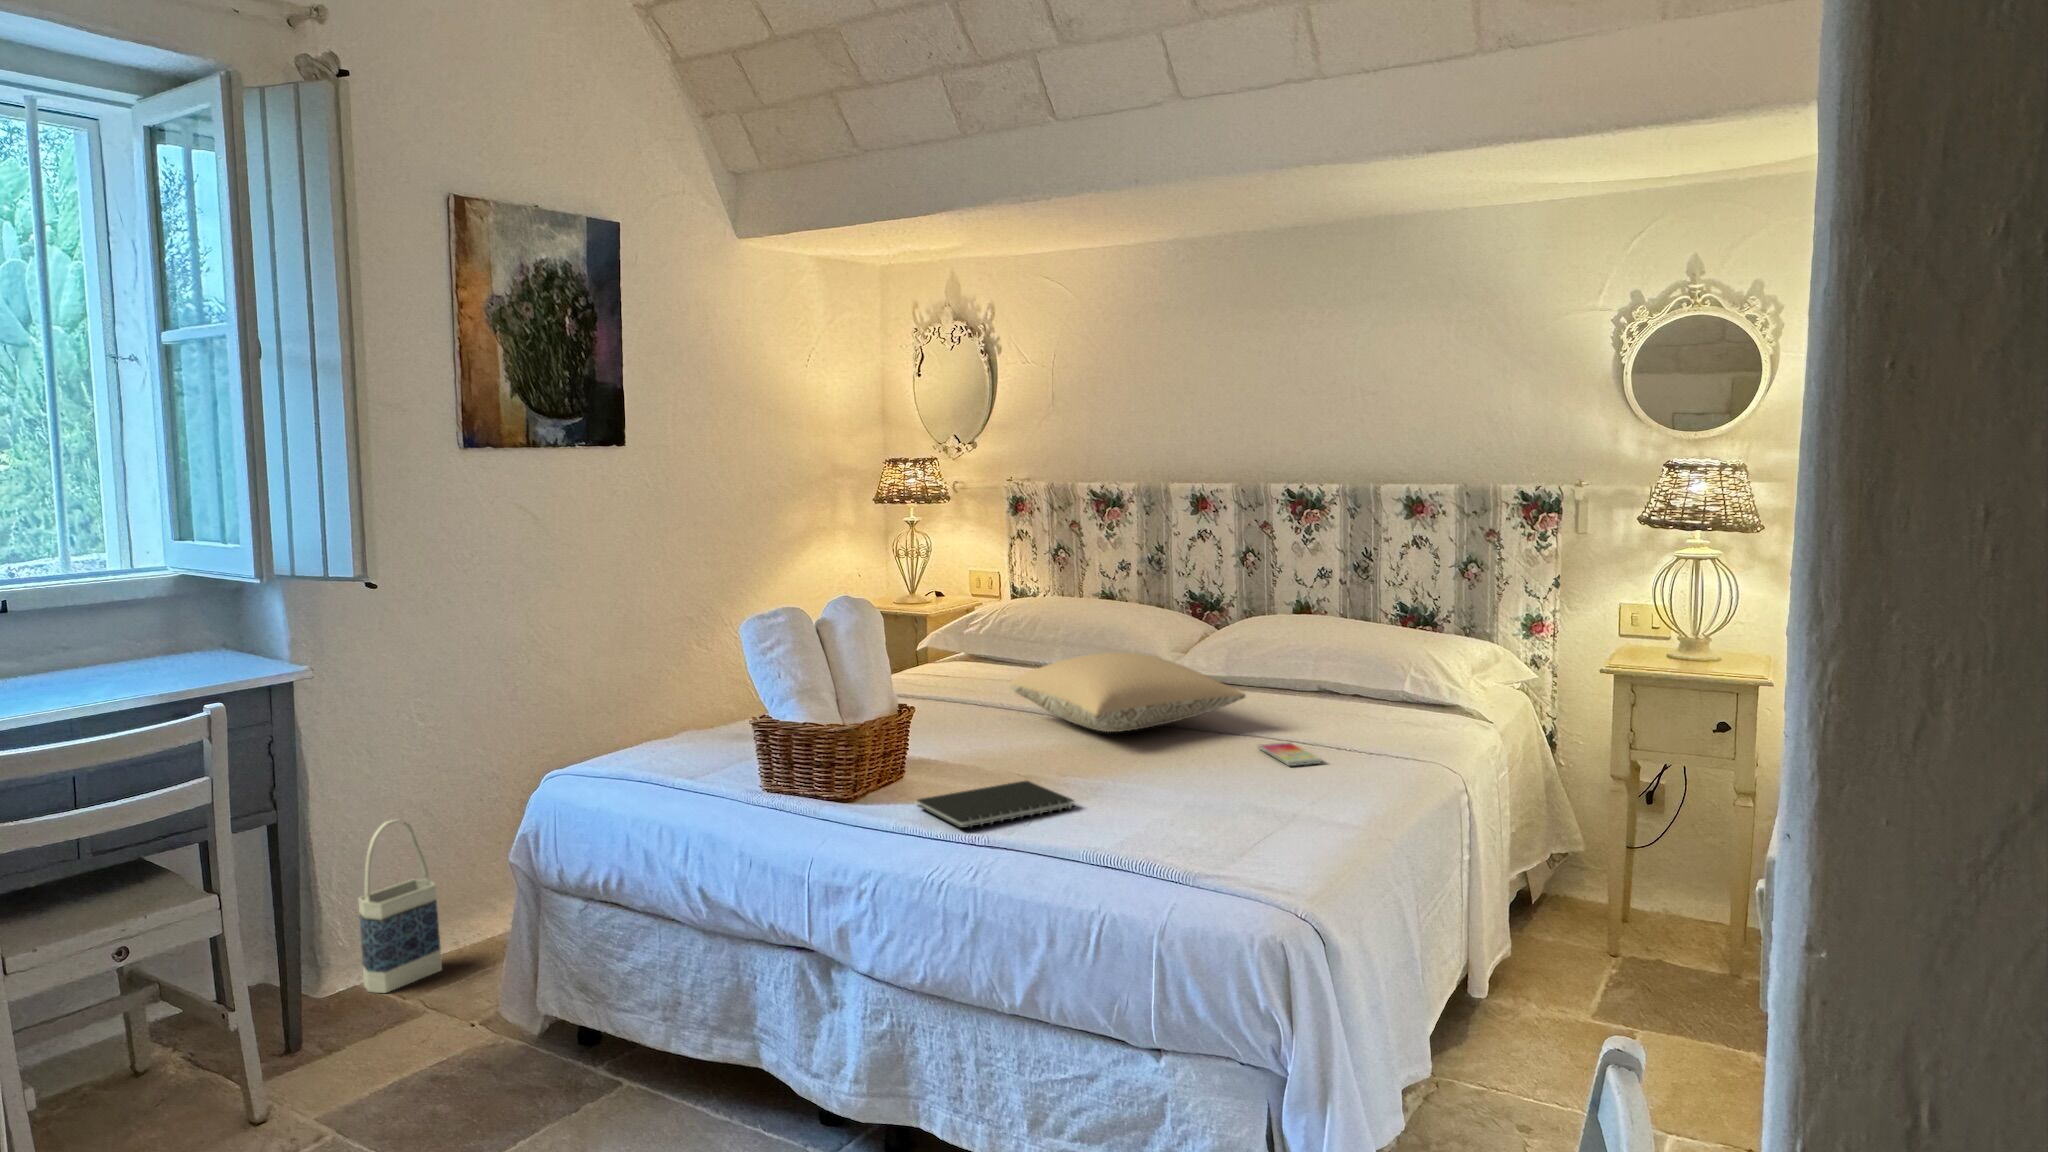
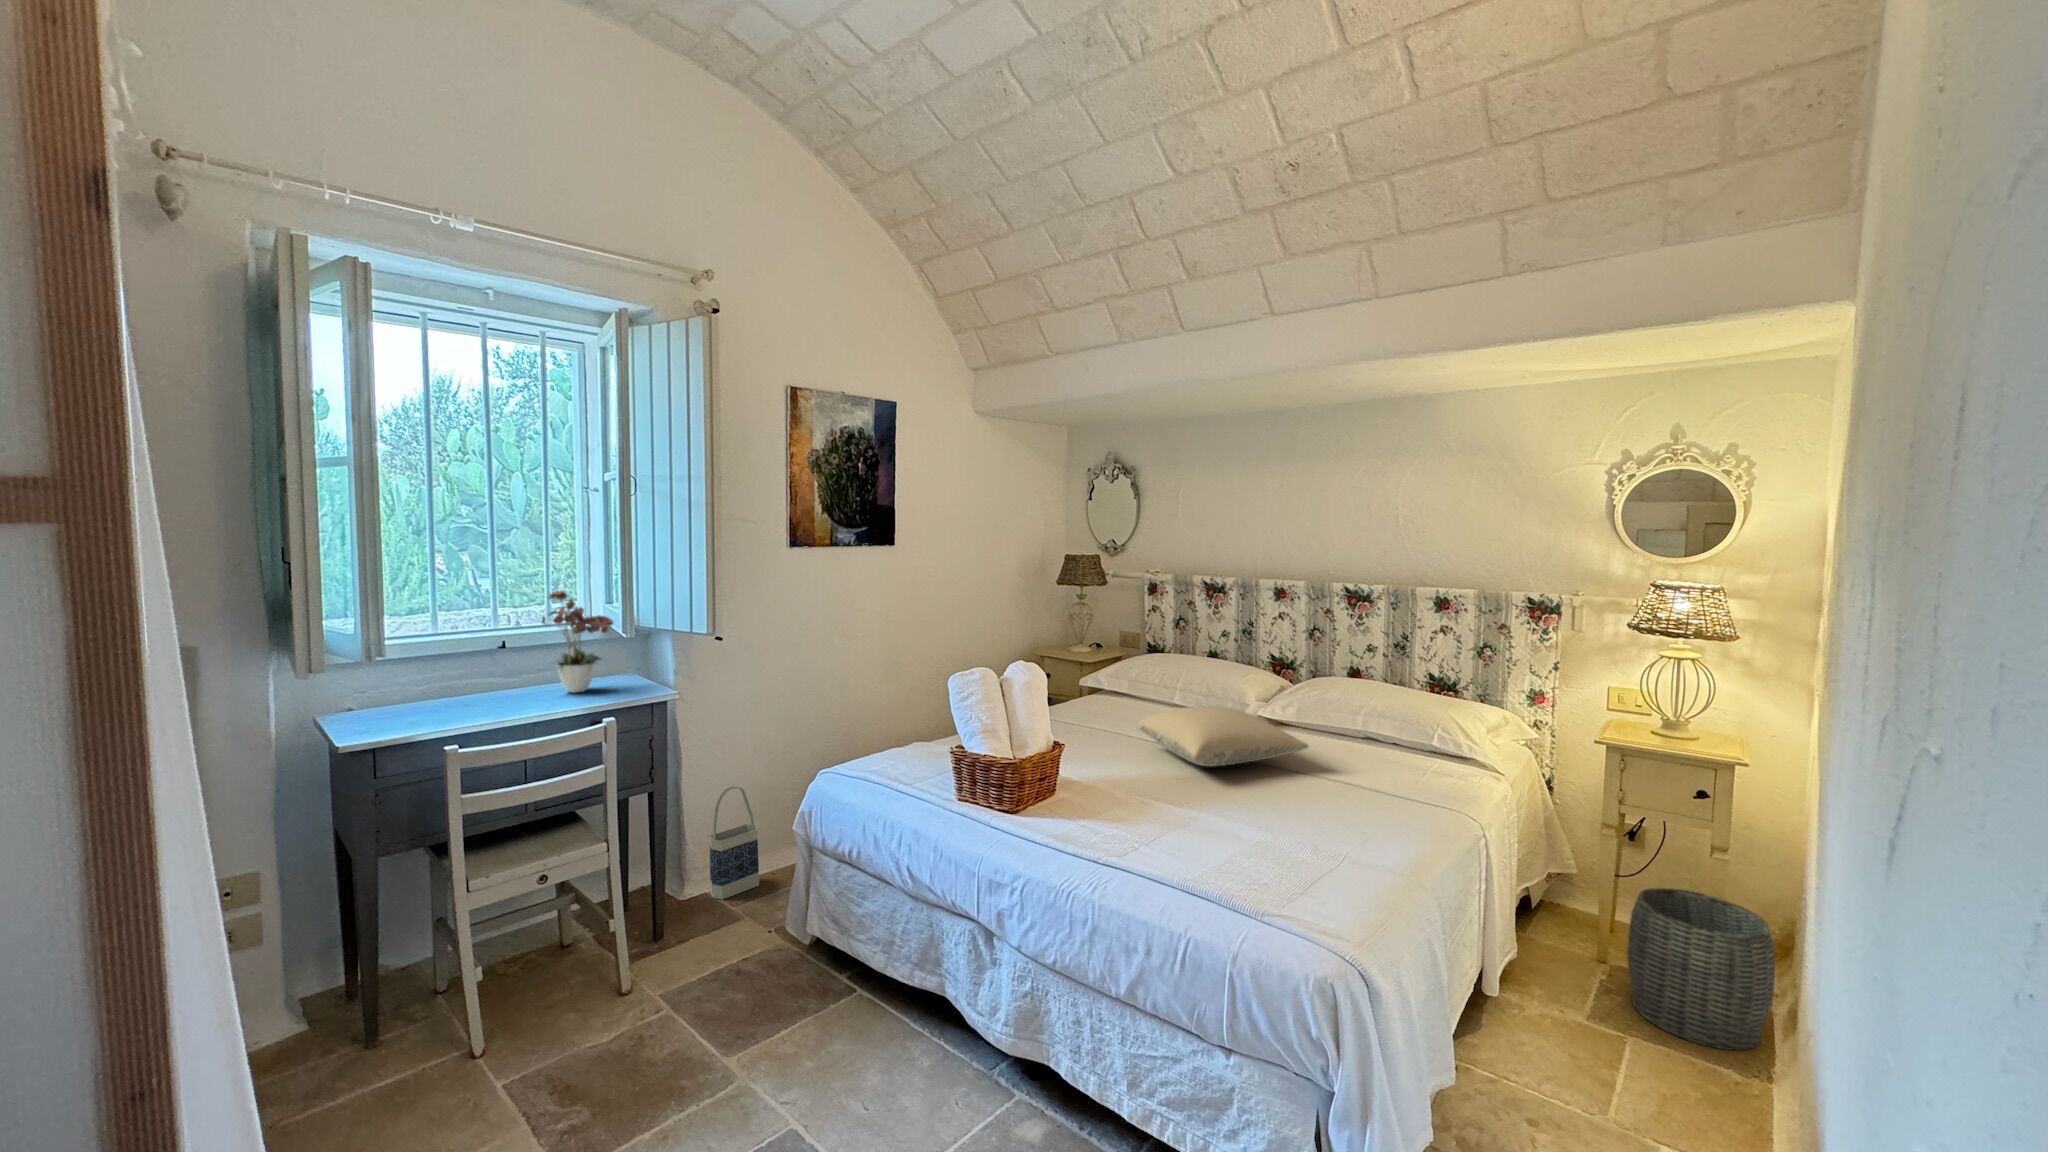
flower arrangement: none [65,506,201,677] -> present [542,590,613,693]
smartphone: present [1257,742,1322,766] -> none [1316,786,1368,808]
notebook: present [917,781,1074,829] -> none [1060,806,1175,848]
woven basket: none [1638,846,1797,1028] -> present [1627,888,1775,1050]

